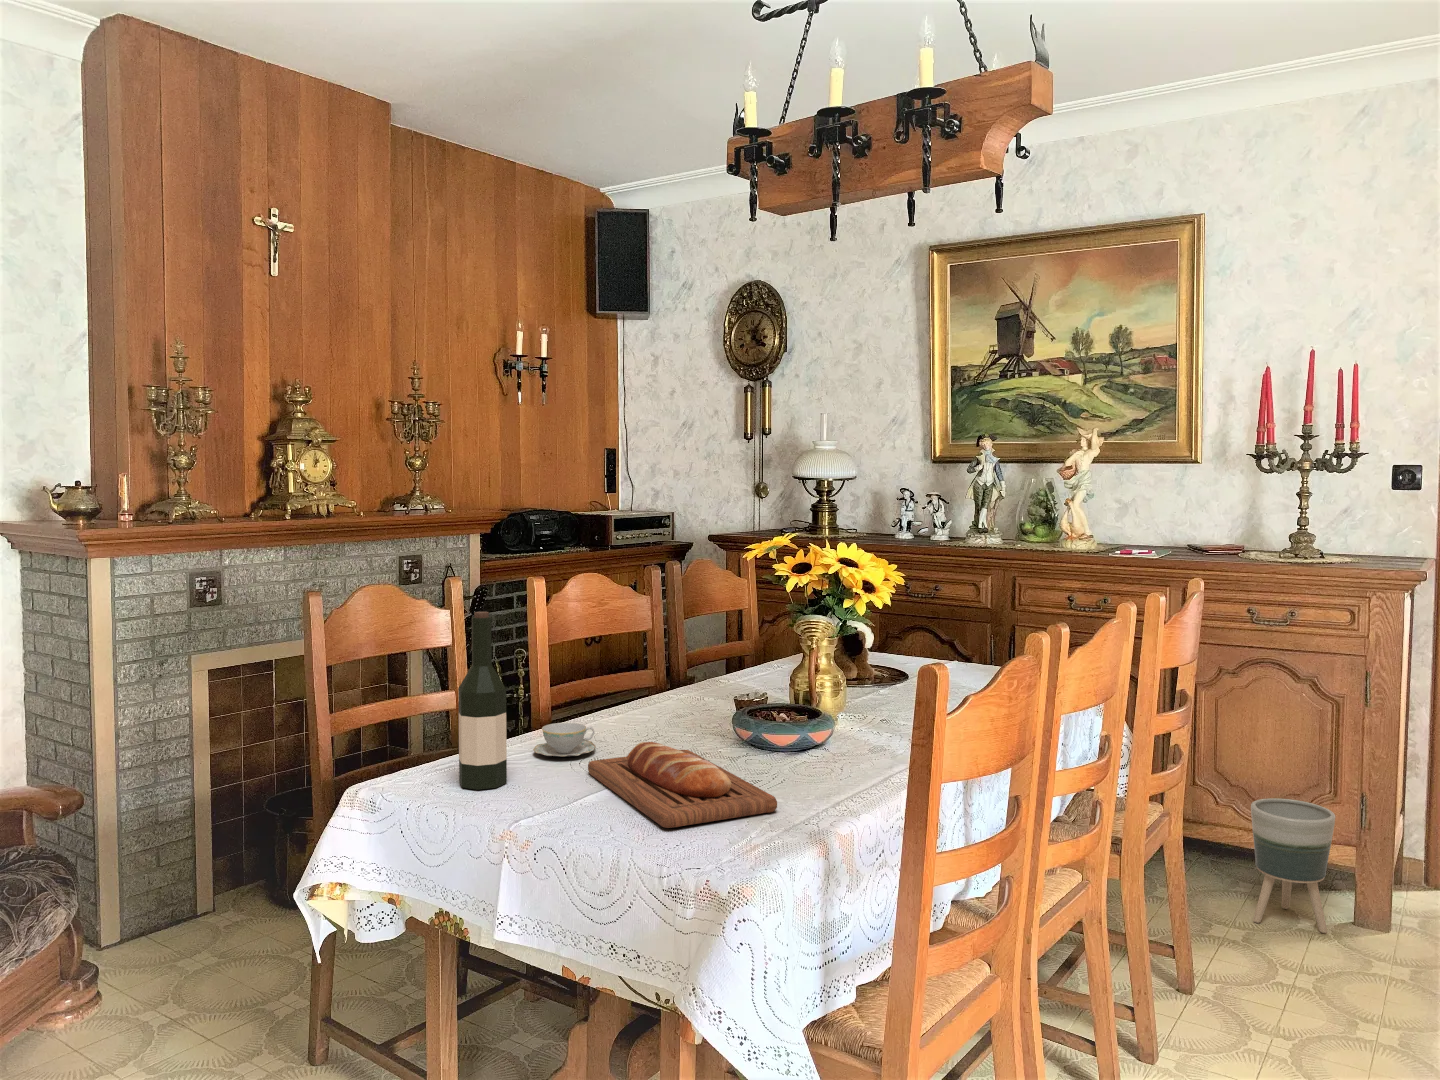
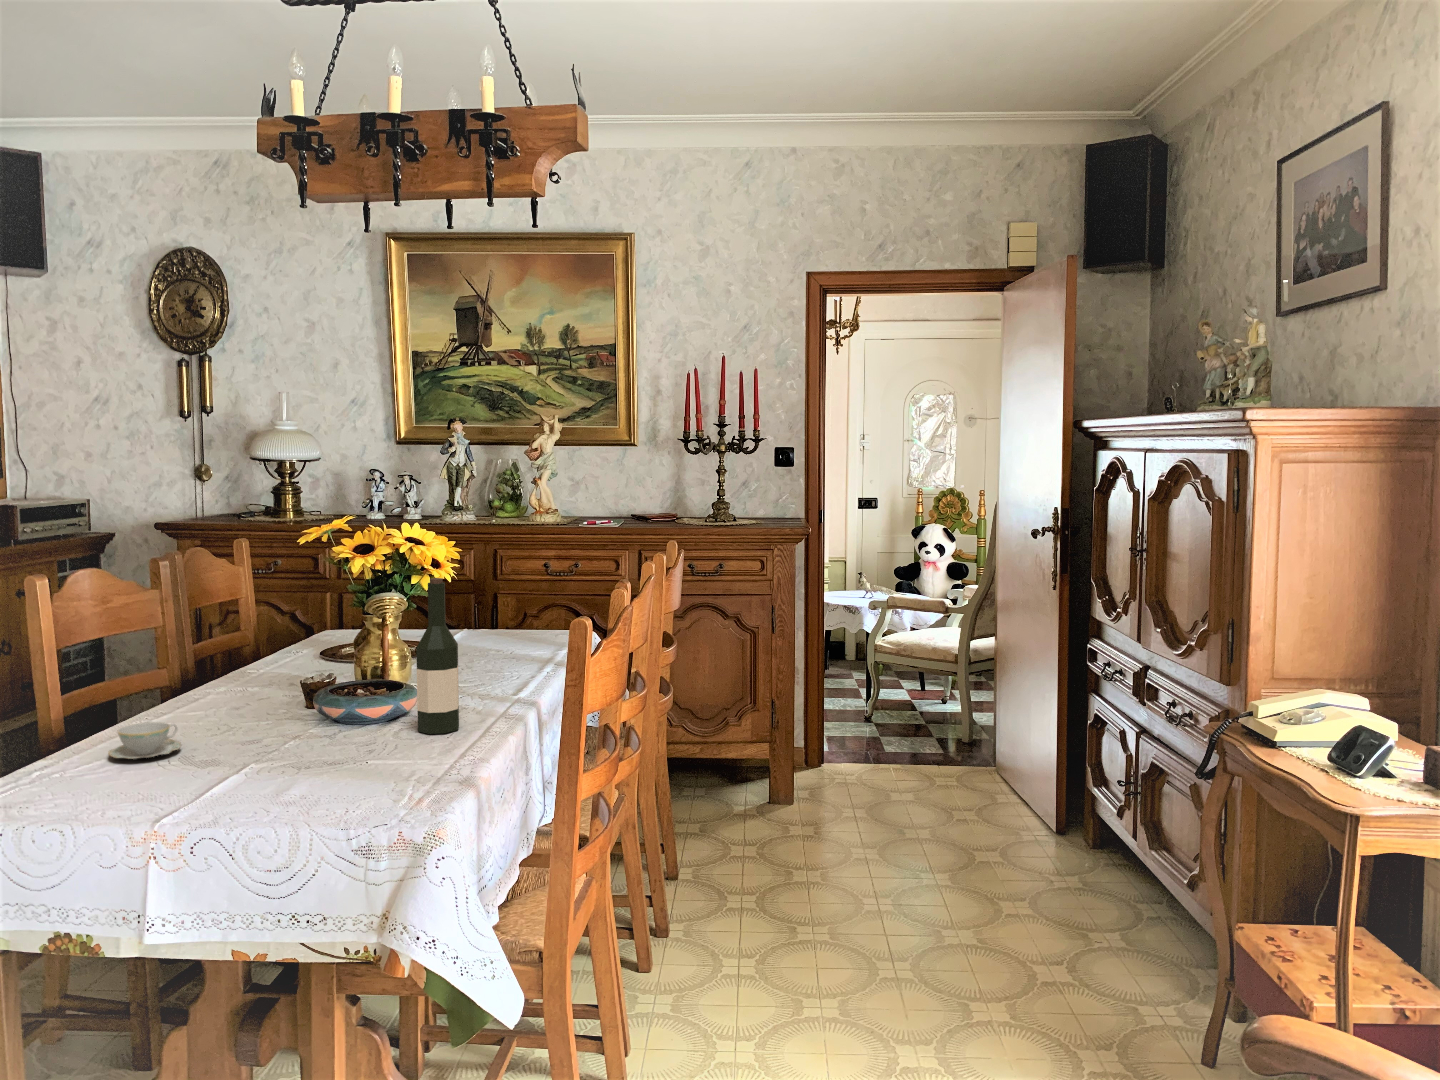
wine bottle: present [458,612,507,790] -> present [416,578,459,734]
bread loaf: present [588,742,777,828] -> none [192,726,416,799]
planter: present [1251,798,1336,933] -> none [700,716,760,818]

